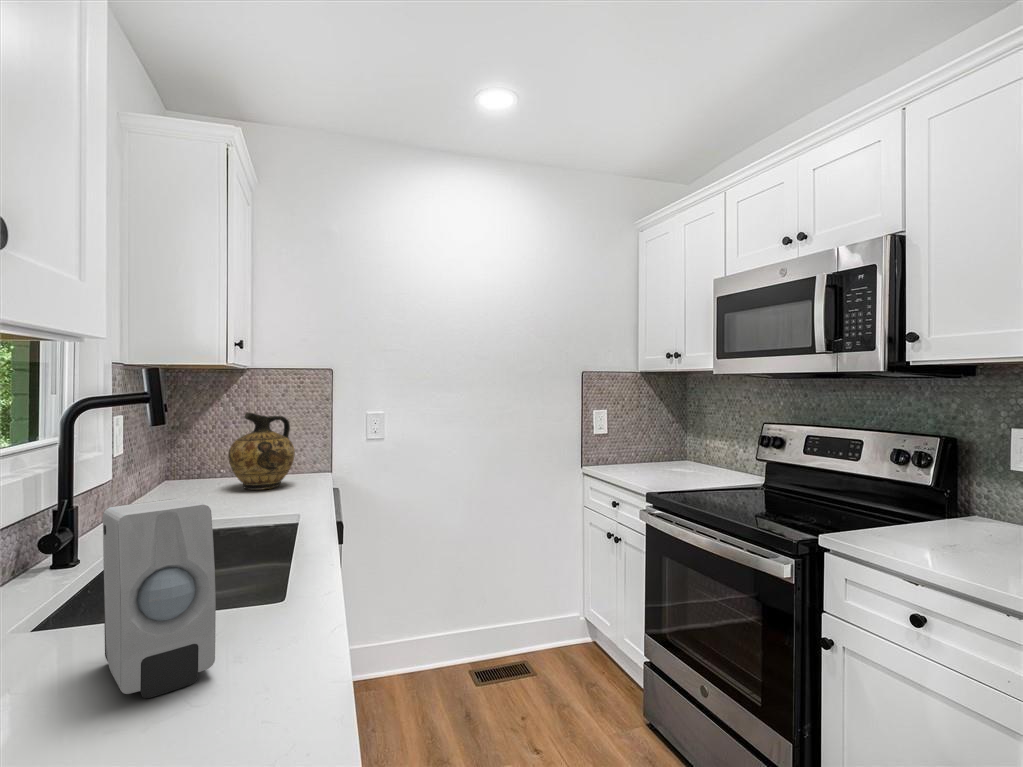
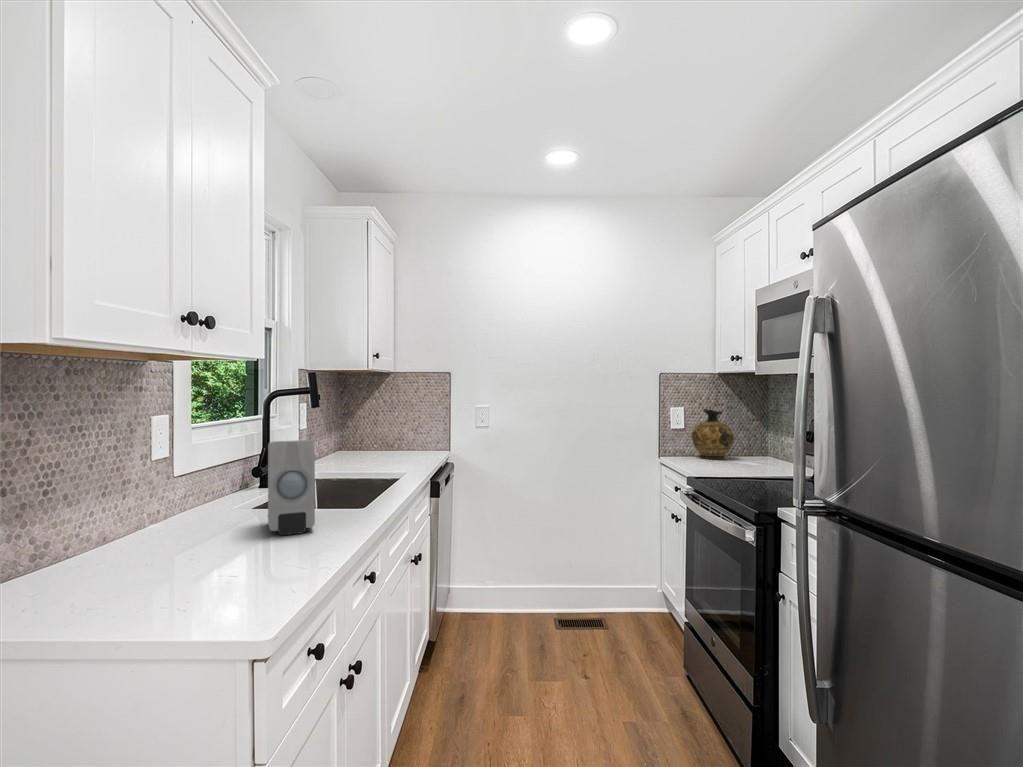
ceramic jug: present [228,413,295,490] -> present [692,409,734,459]

